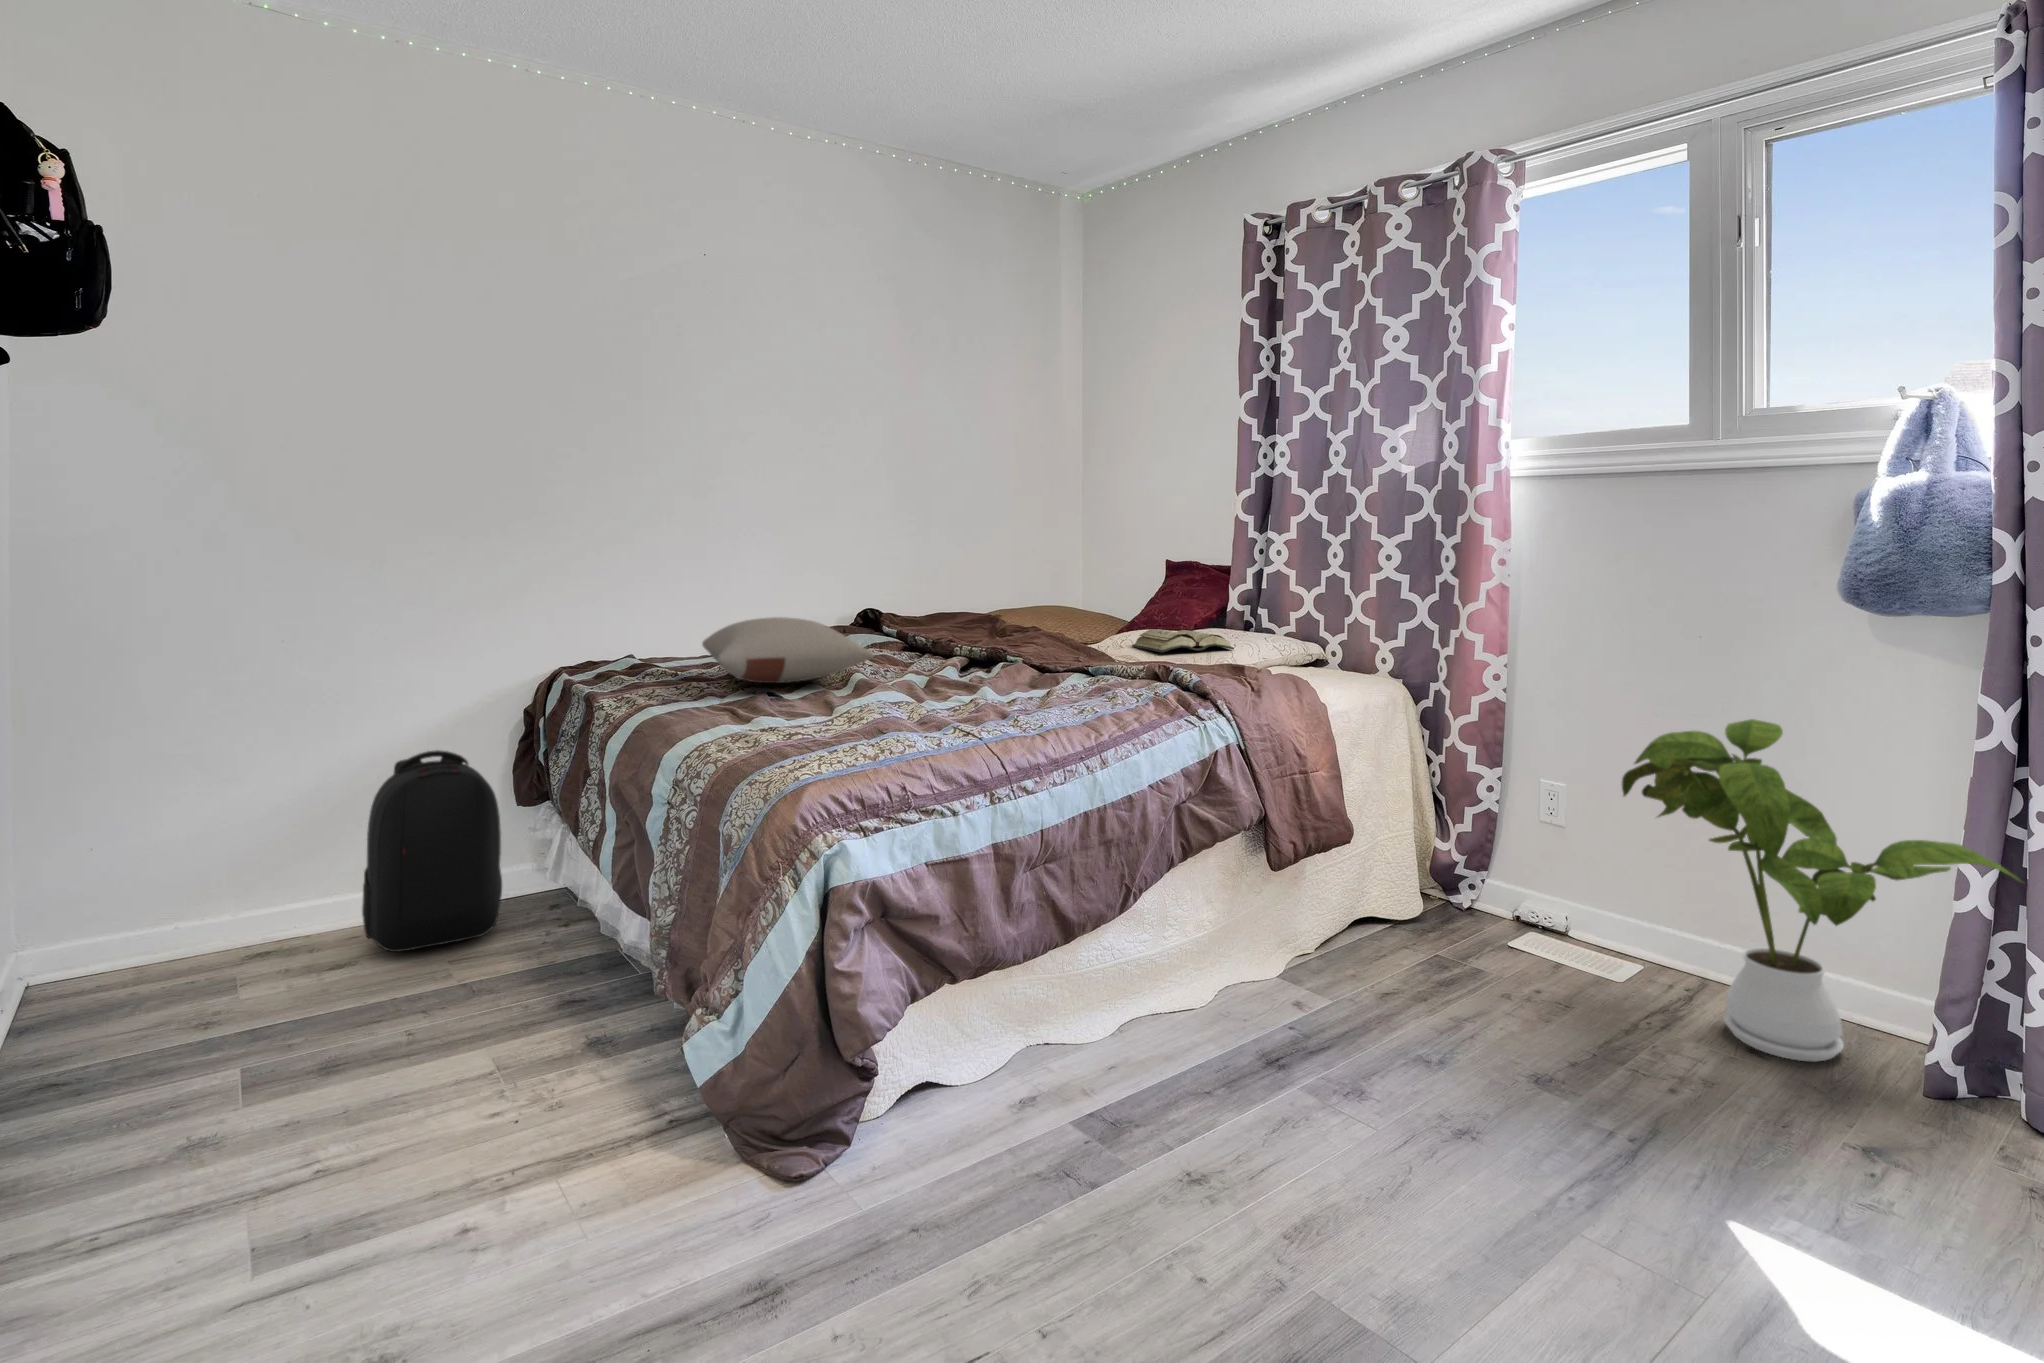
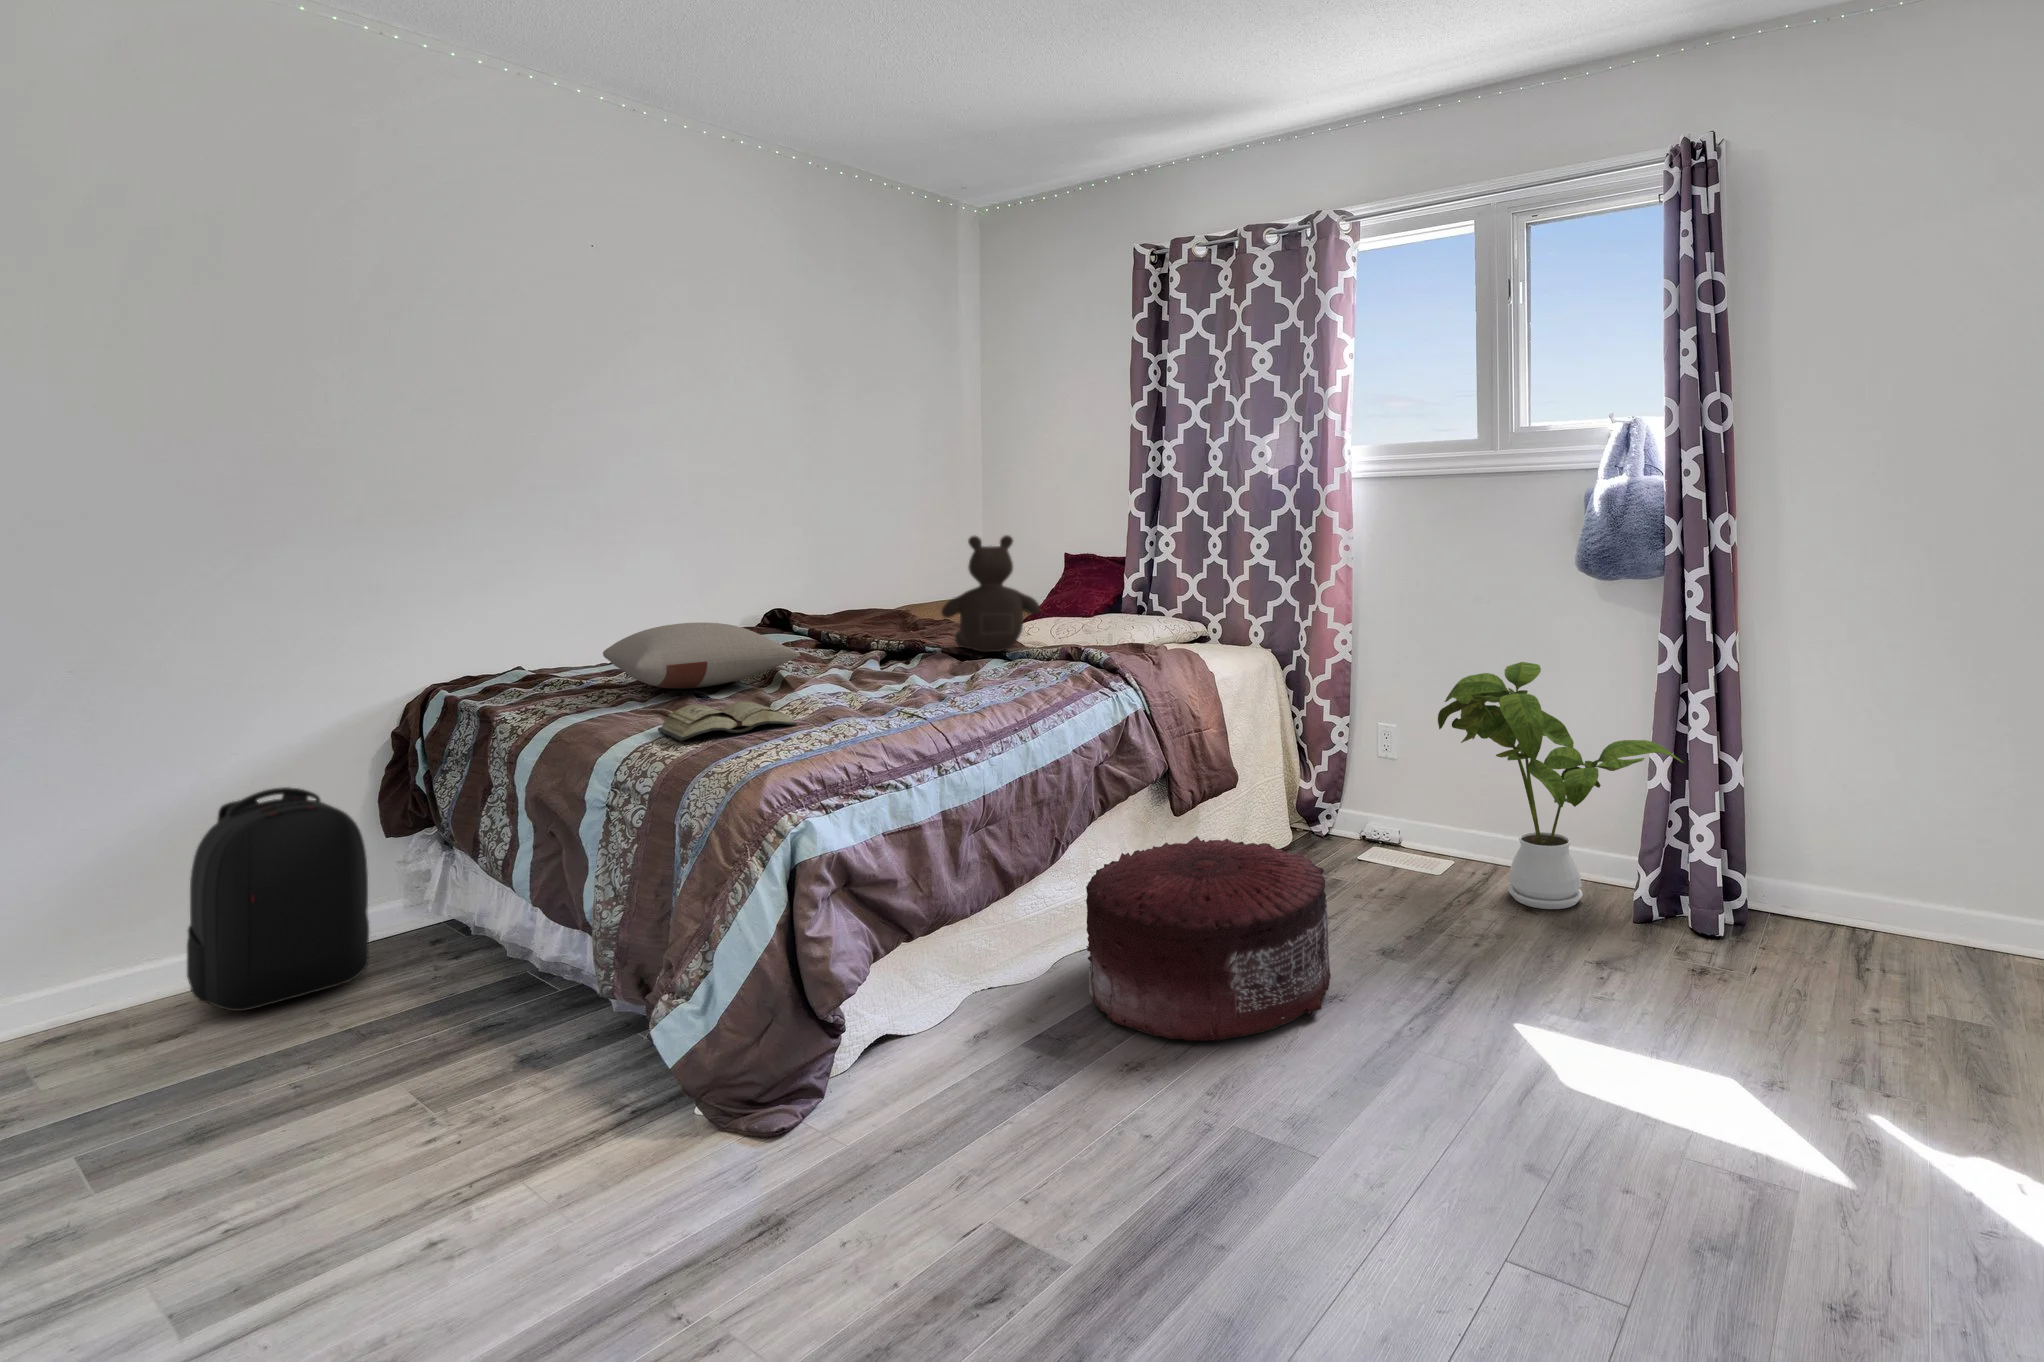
teddy bear: none [1019,536,1126,664] -> present [941,535,1040,652]
diary: present [1132,629,1234,653] -> present [658,701,797,741]
pouf: none [1155,900,1465,1175] -> present [1086,836,1331,1041]

